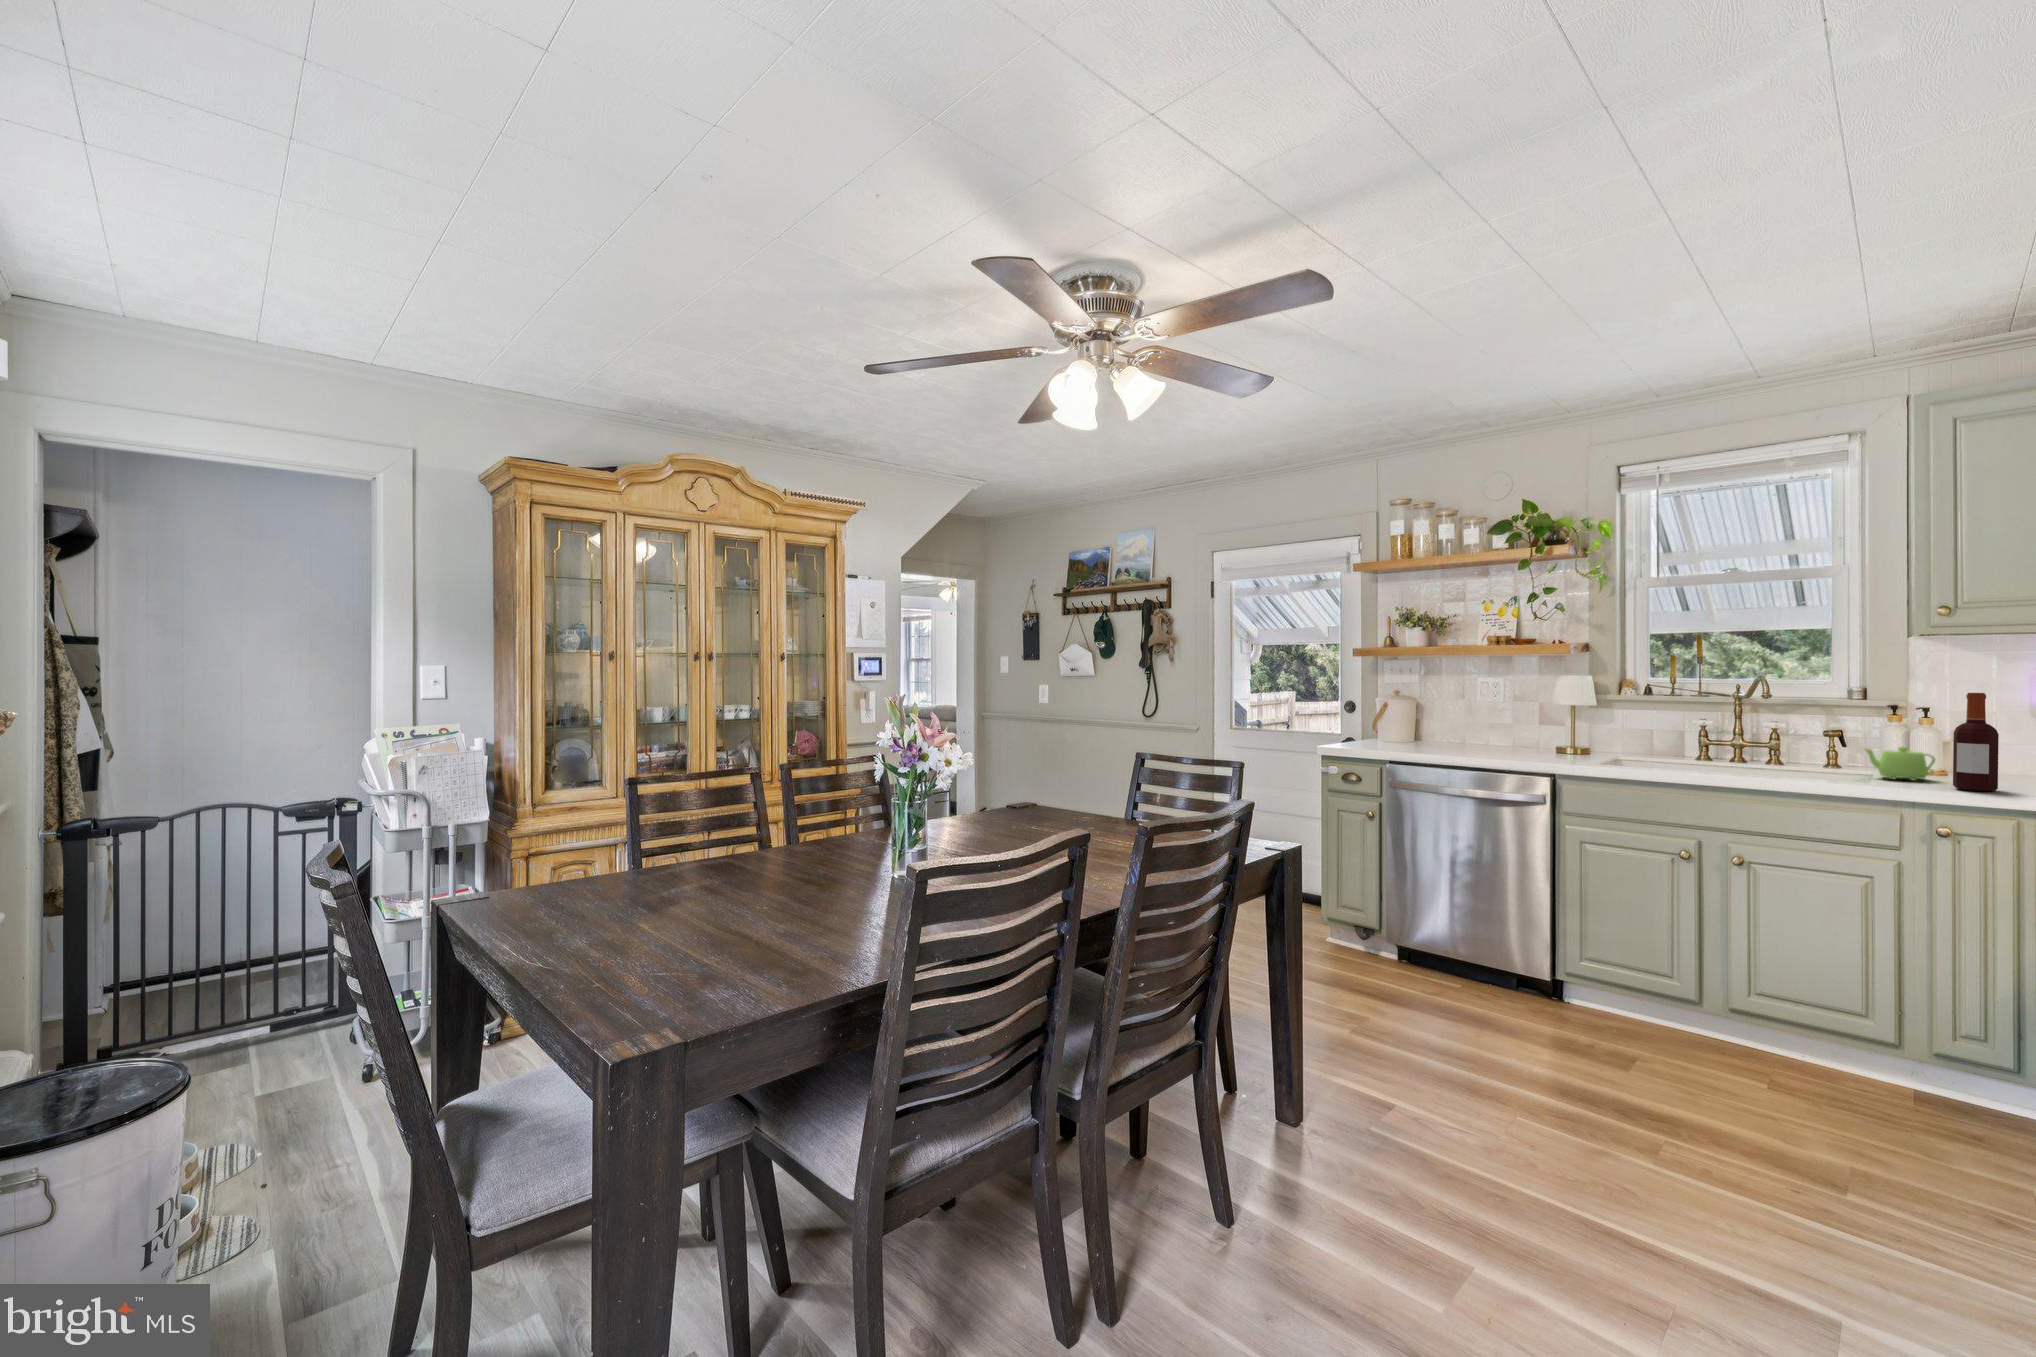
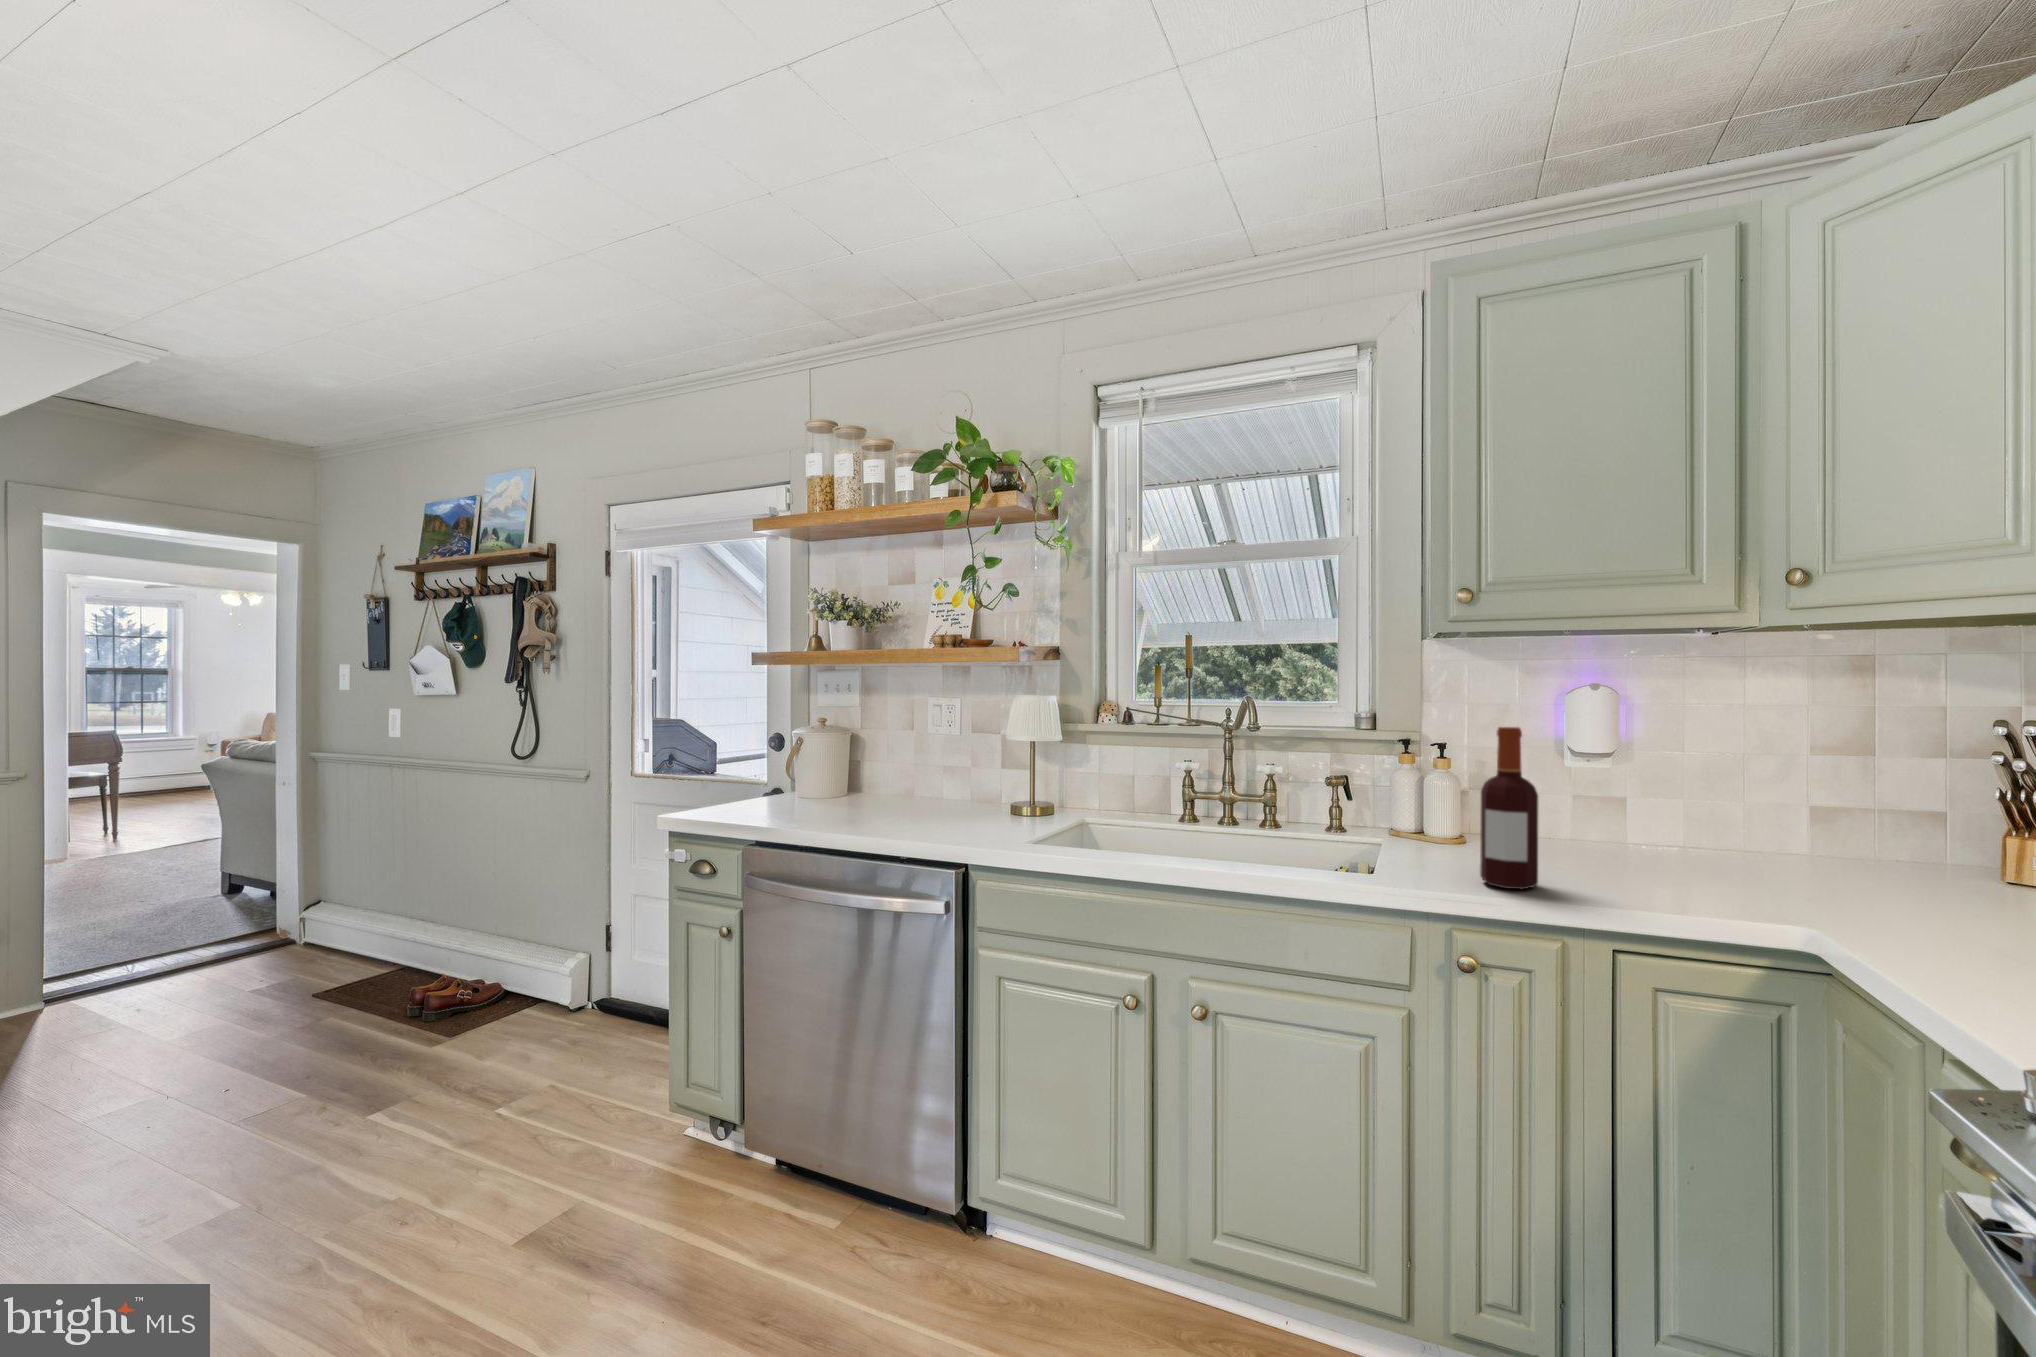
teapot: present [1865,747,1935,781] -> none [1366,808,1457,863]

